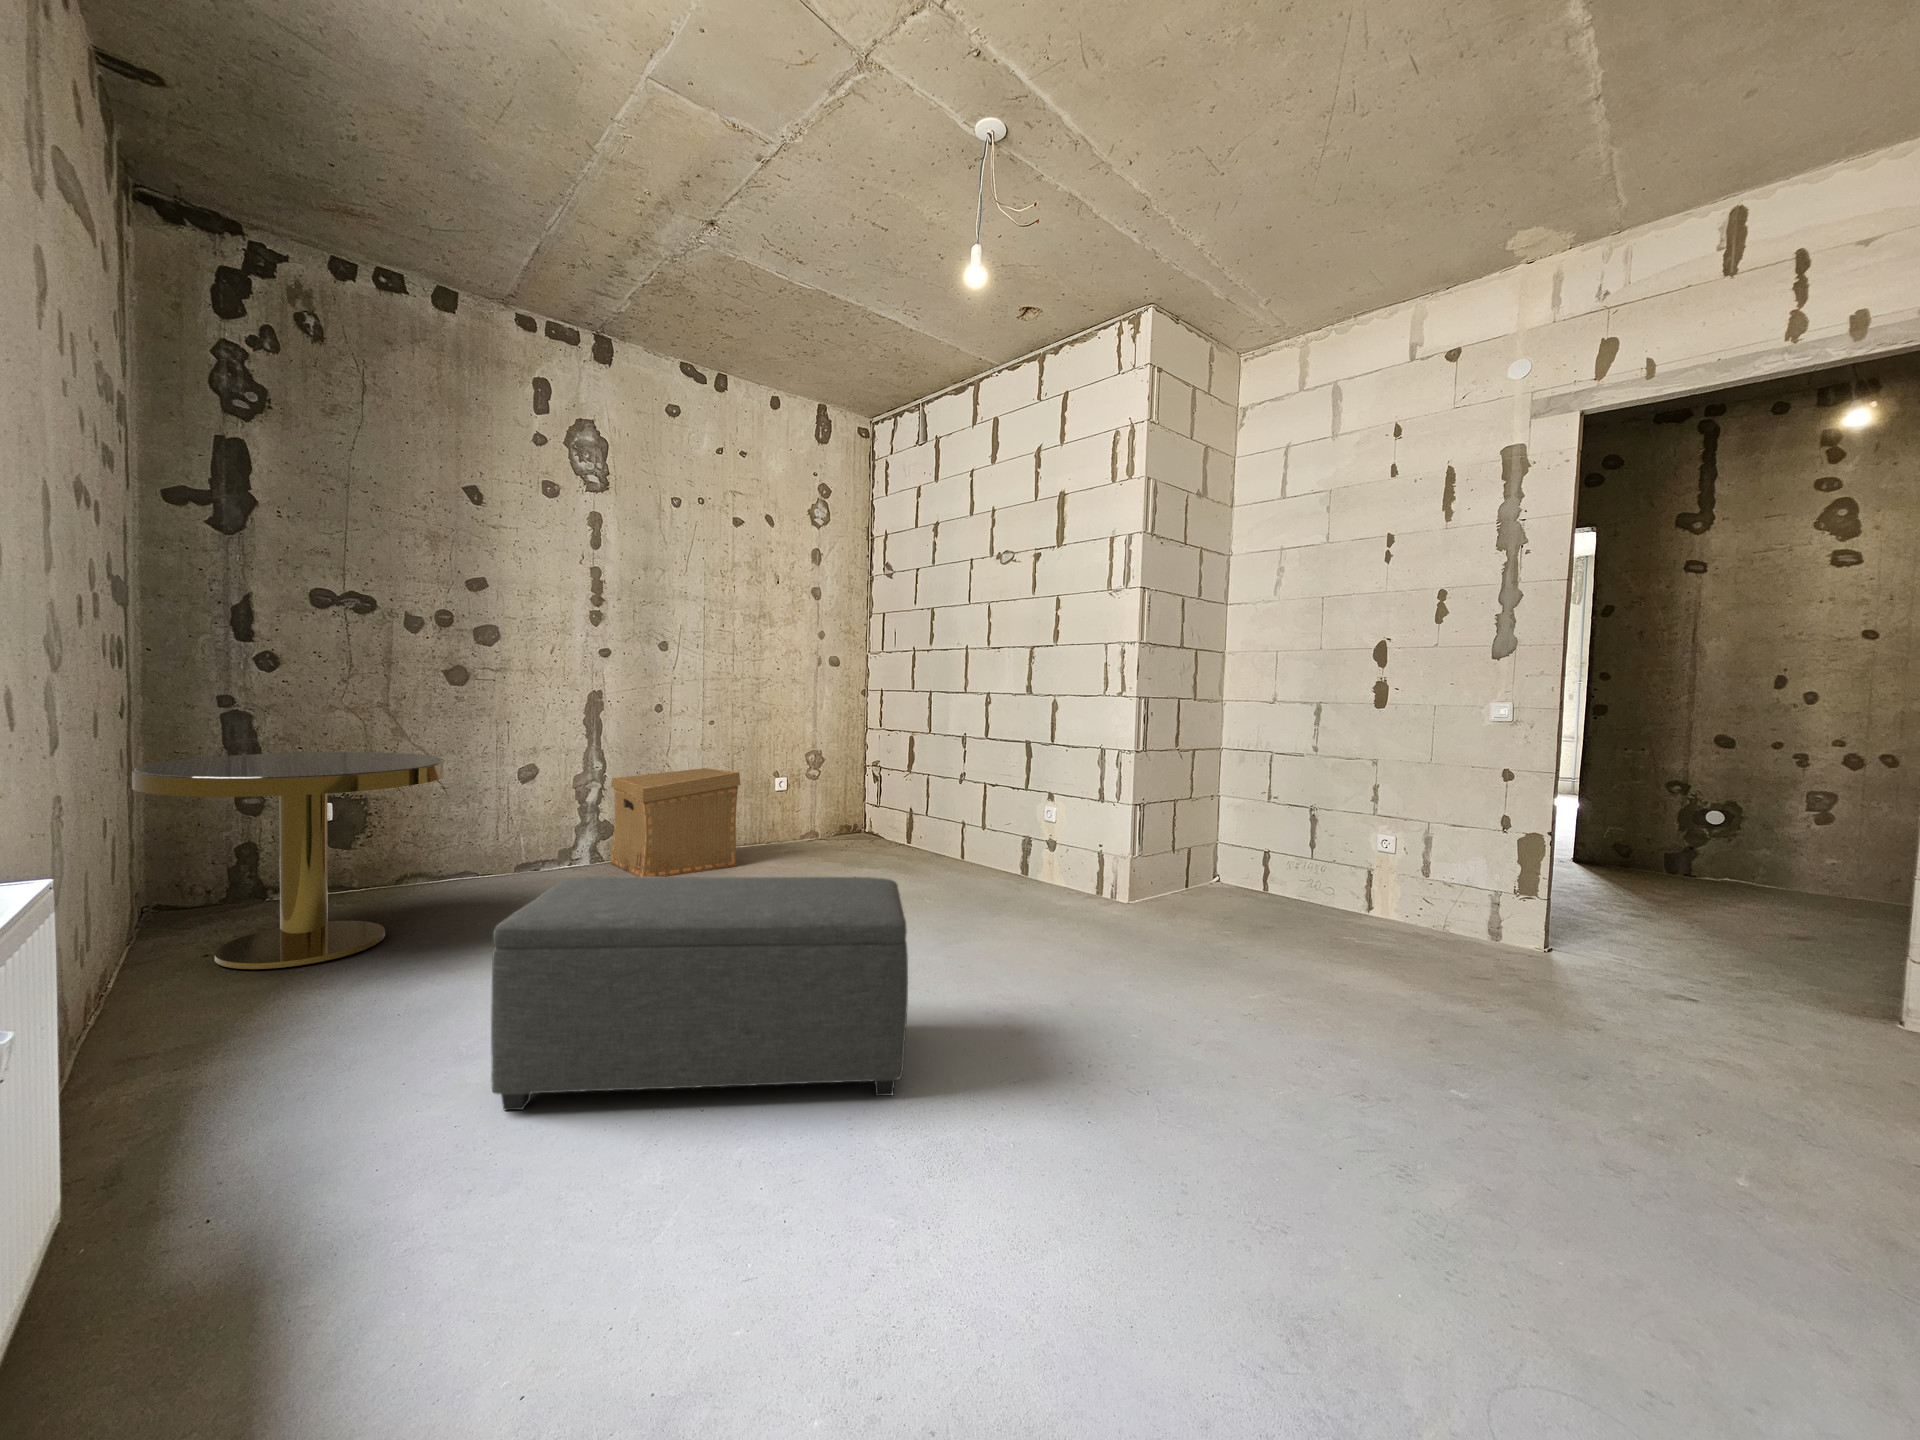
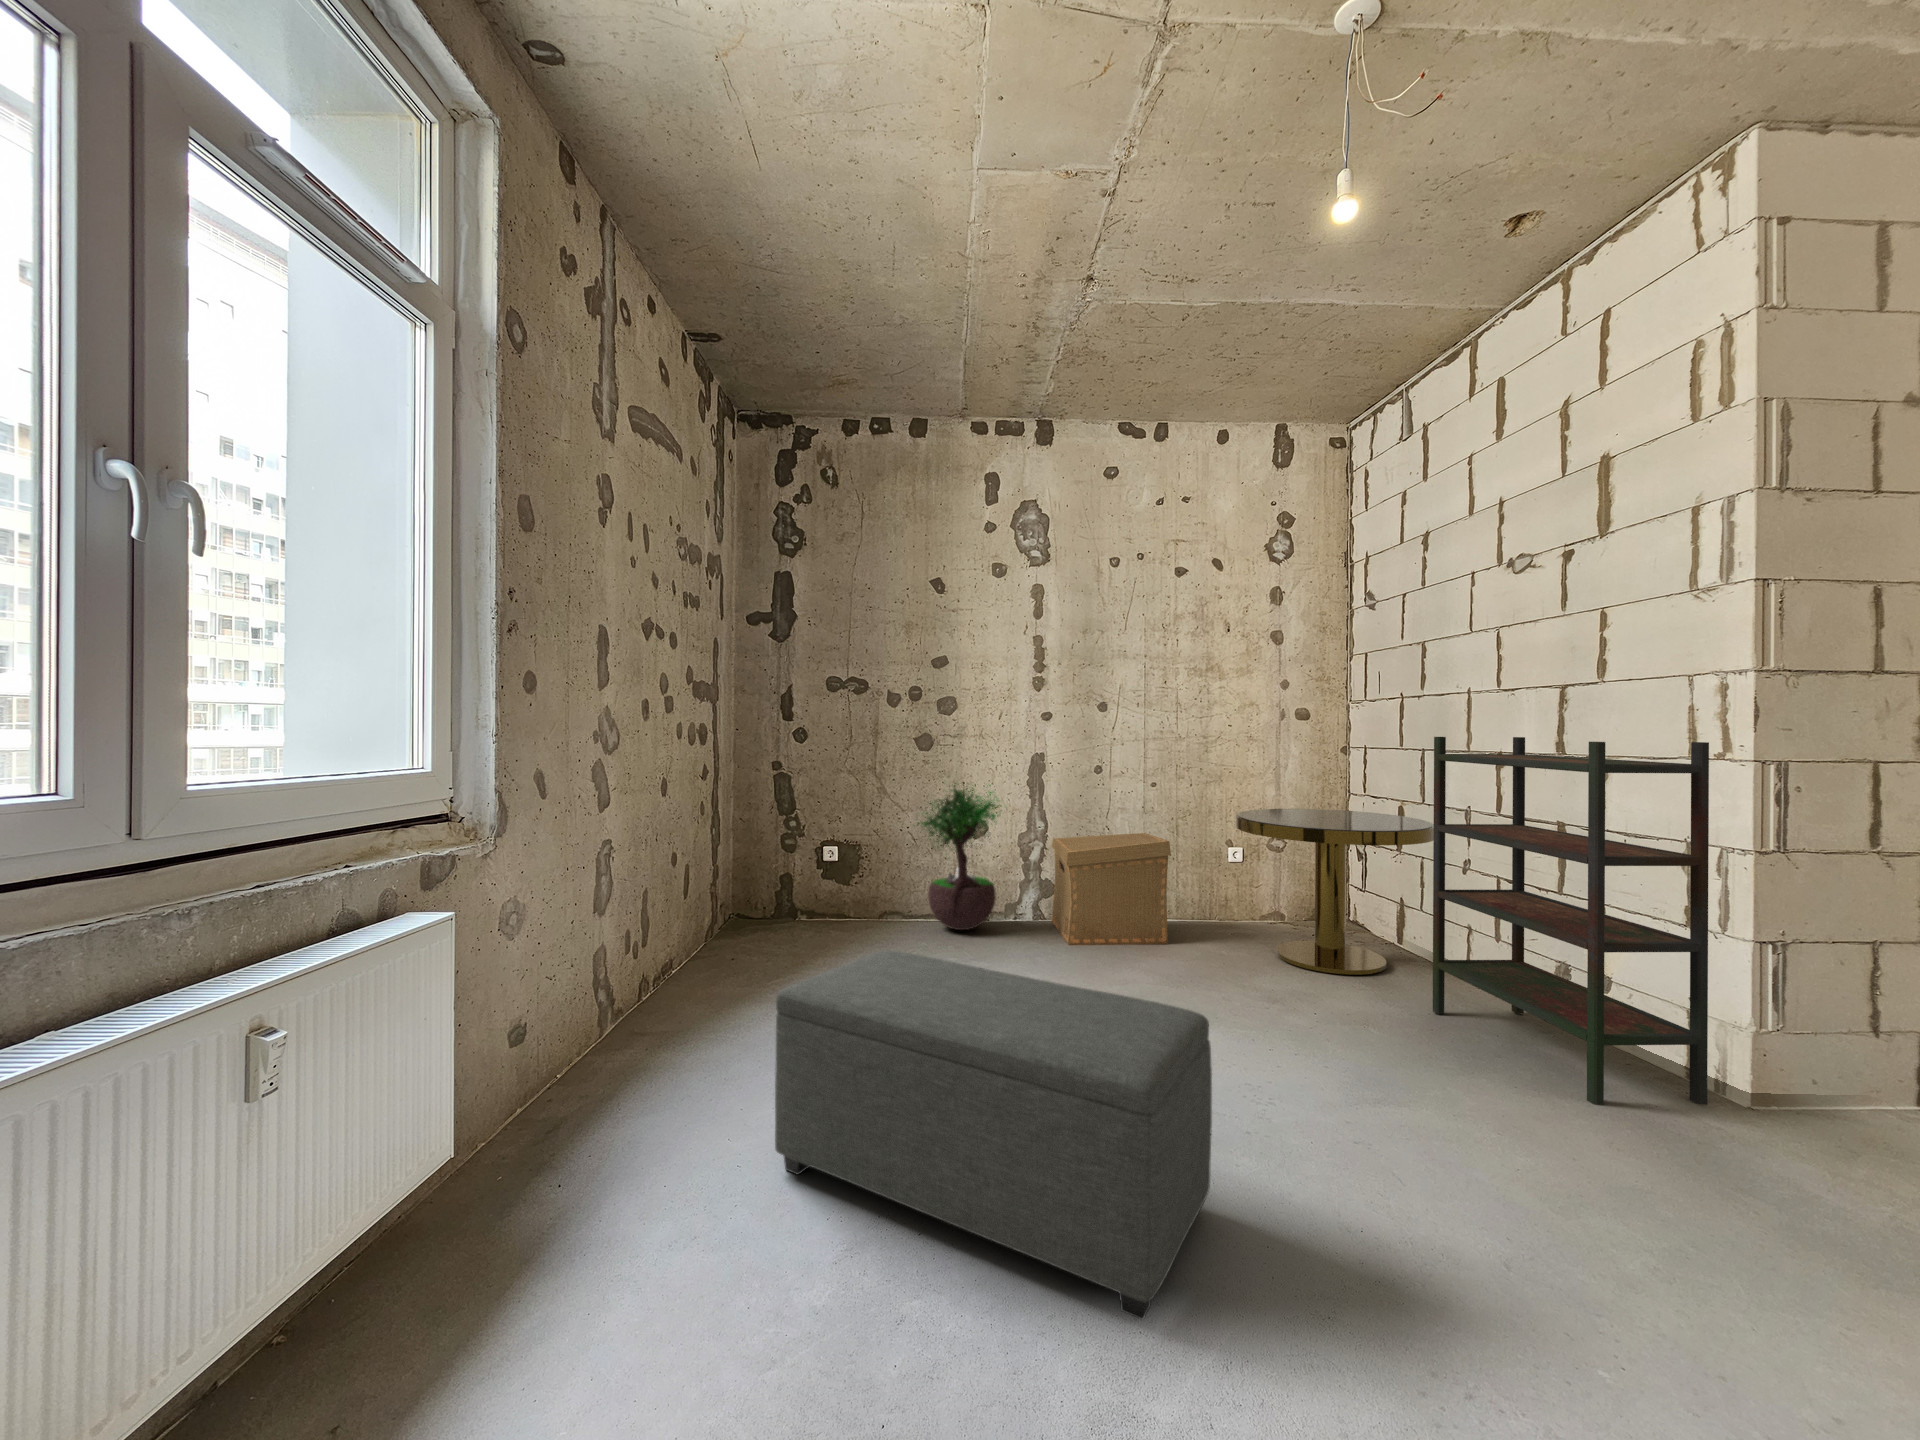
bookshelf: none [952,679,1116,916] -> present [1433,737,1709,1105]
potted tree: none [454,710,572,883] -> present [913,785,1000,930]
side table: present [132,752,445,969] -> present [1236,809,1434,975]

